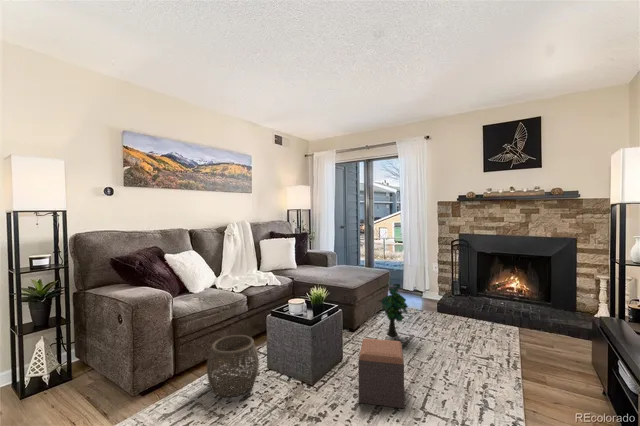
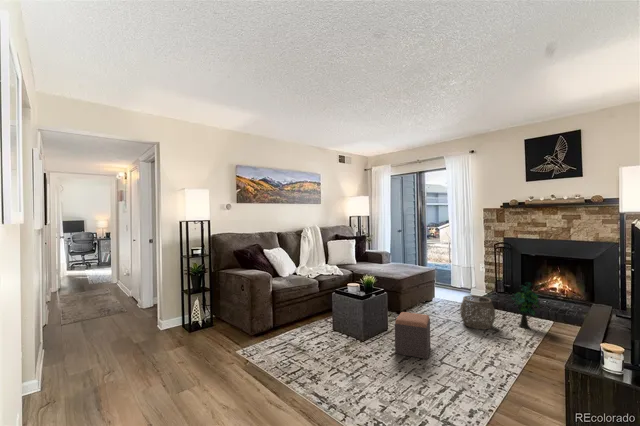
decorative plant: present [380,284,408,336] -> present [510,282,540,328]
woven basket: present [207,335,259,397] -> present [460,295,495,329]

